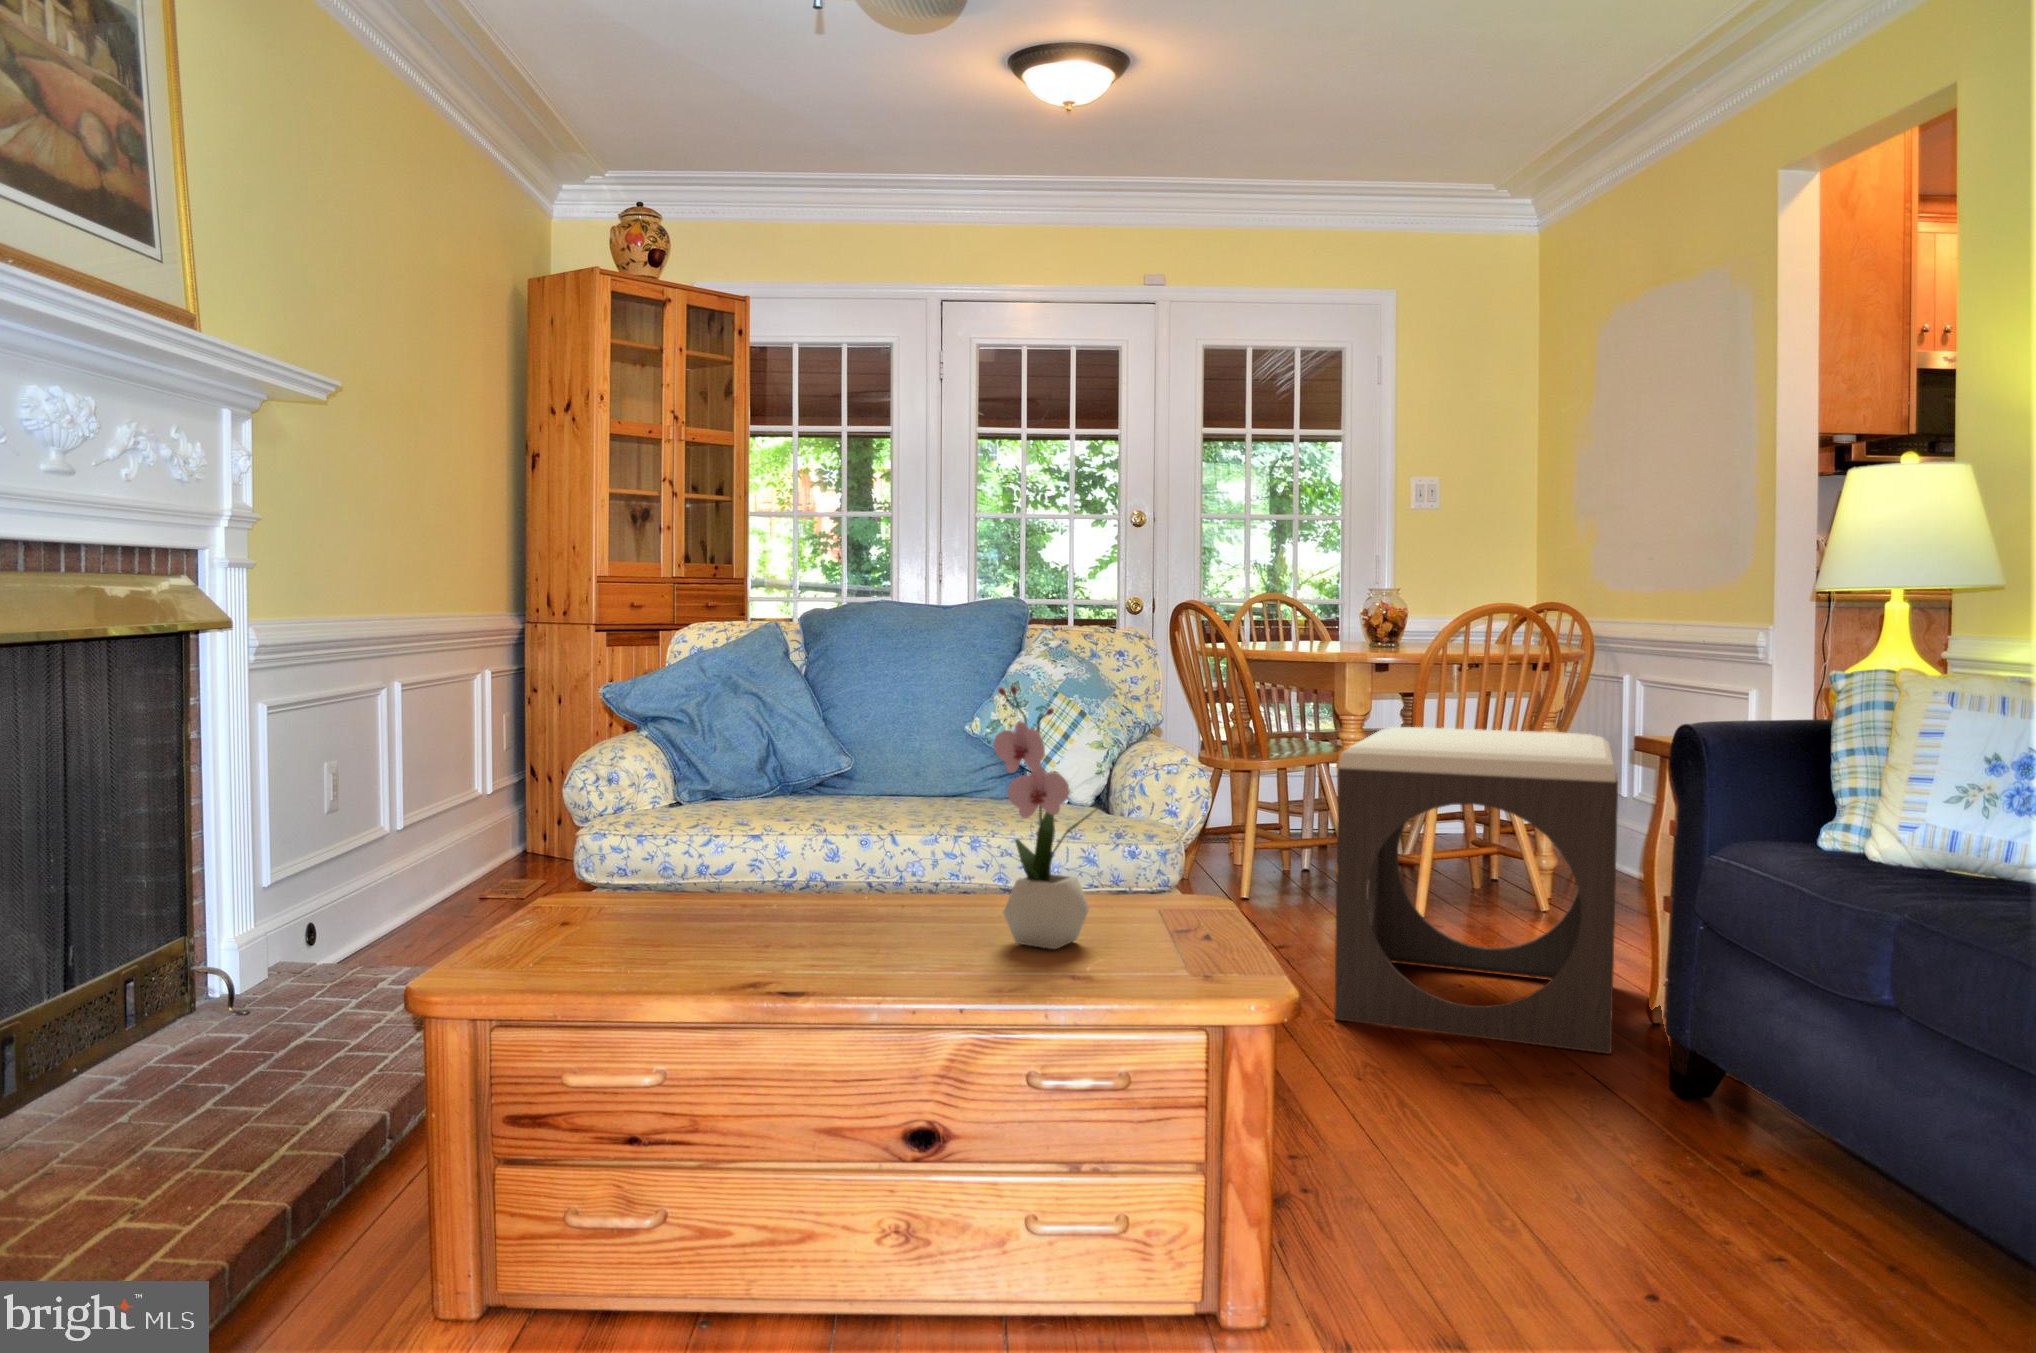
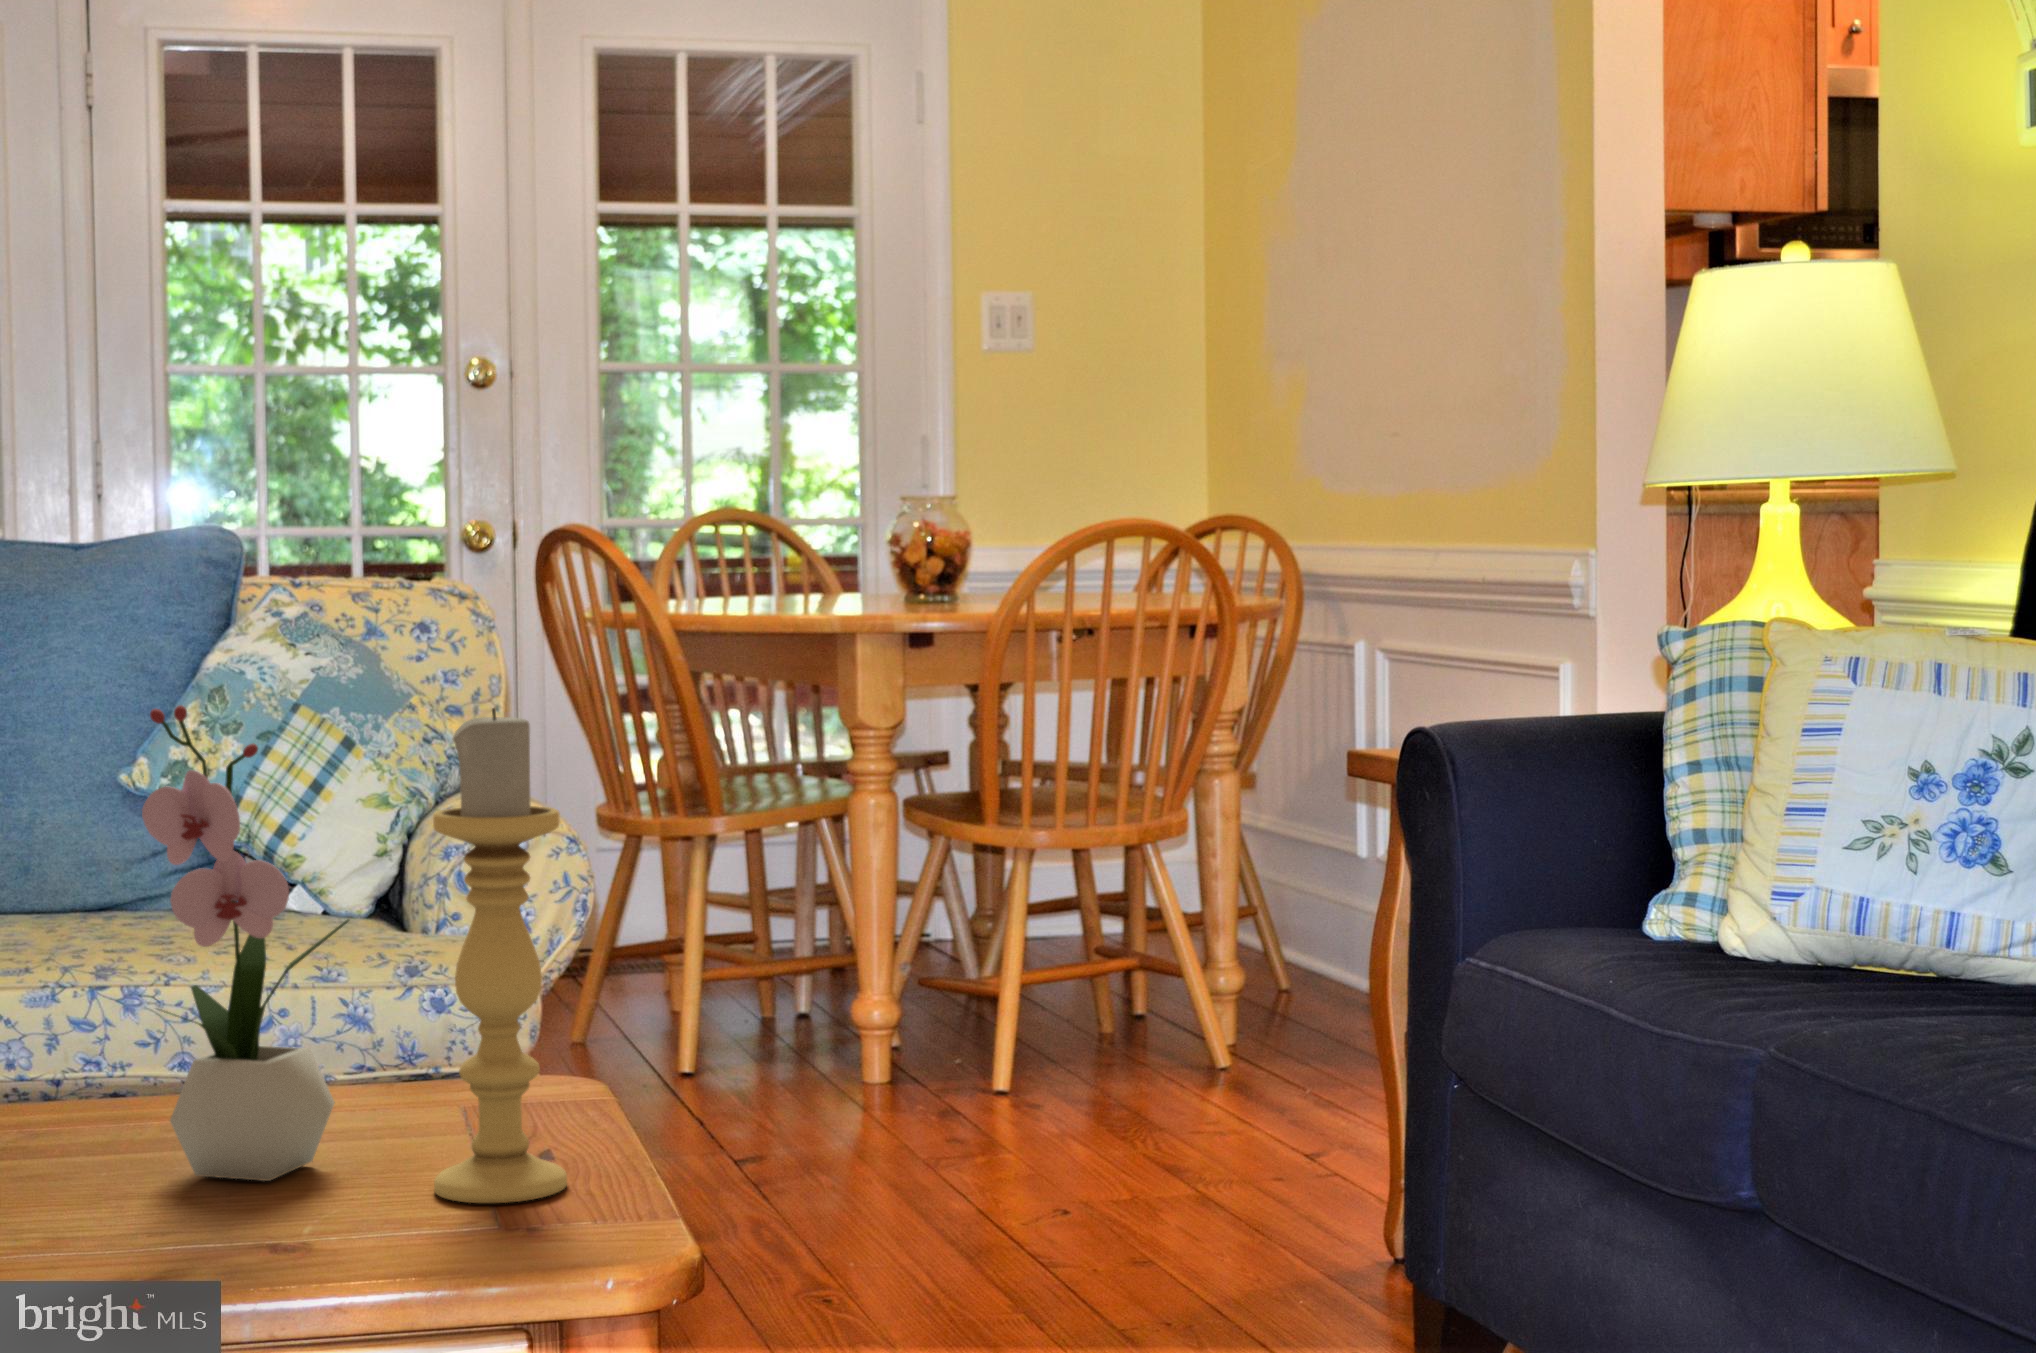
candle holder: none [1146,691,1221,973] -> present [433,708,567,1203]
footstool: present [1334,727,1618,1054] -> none [825,753,1297,1297]

